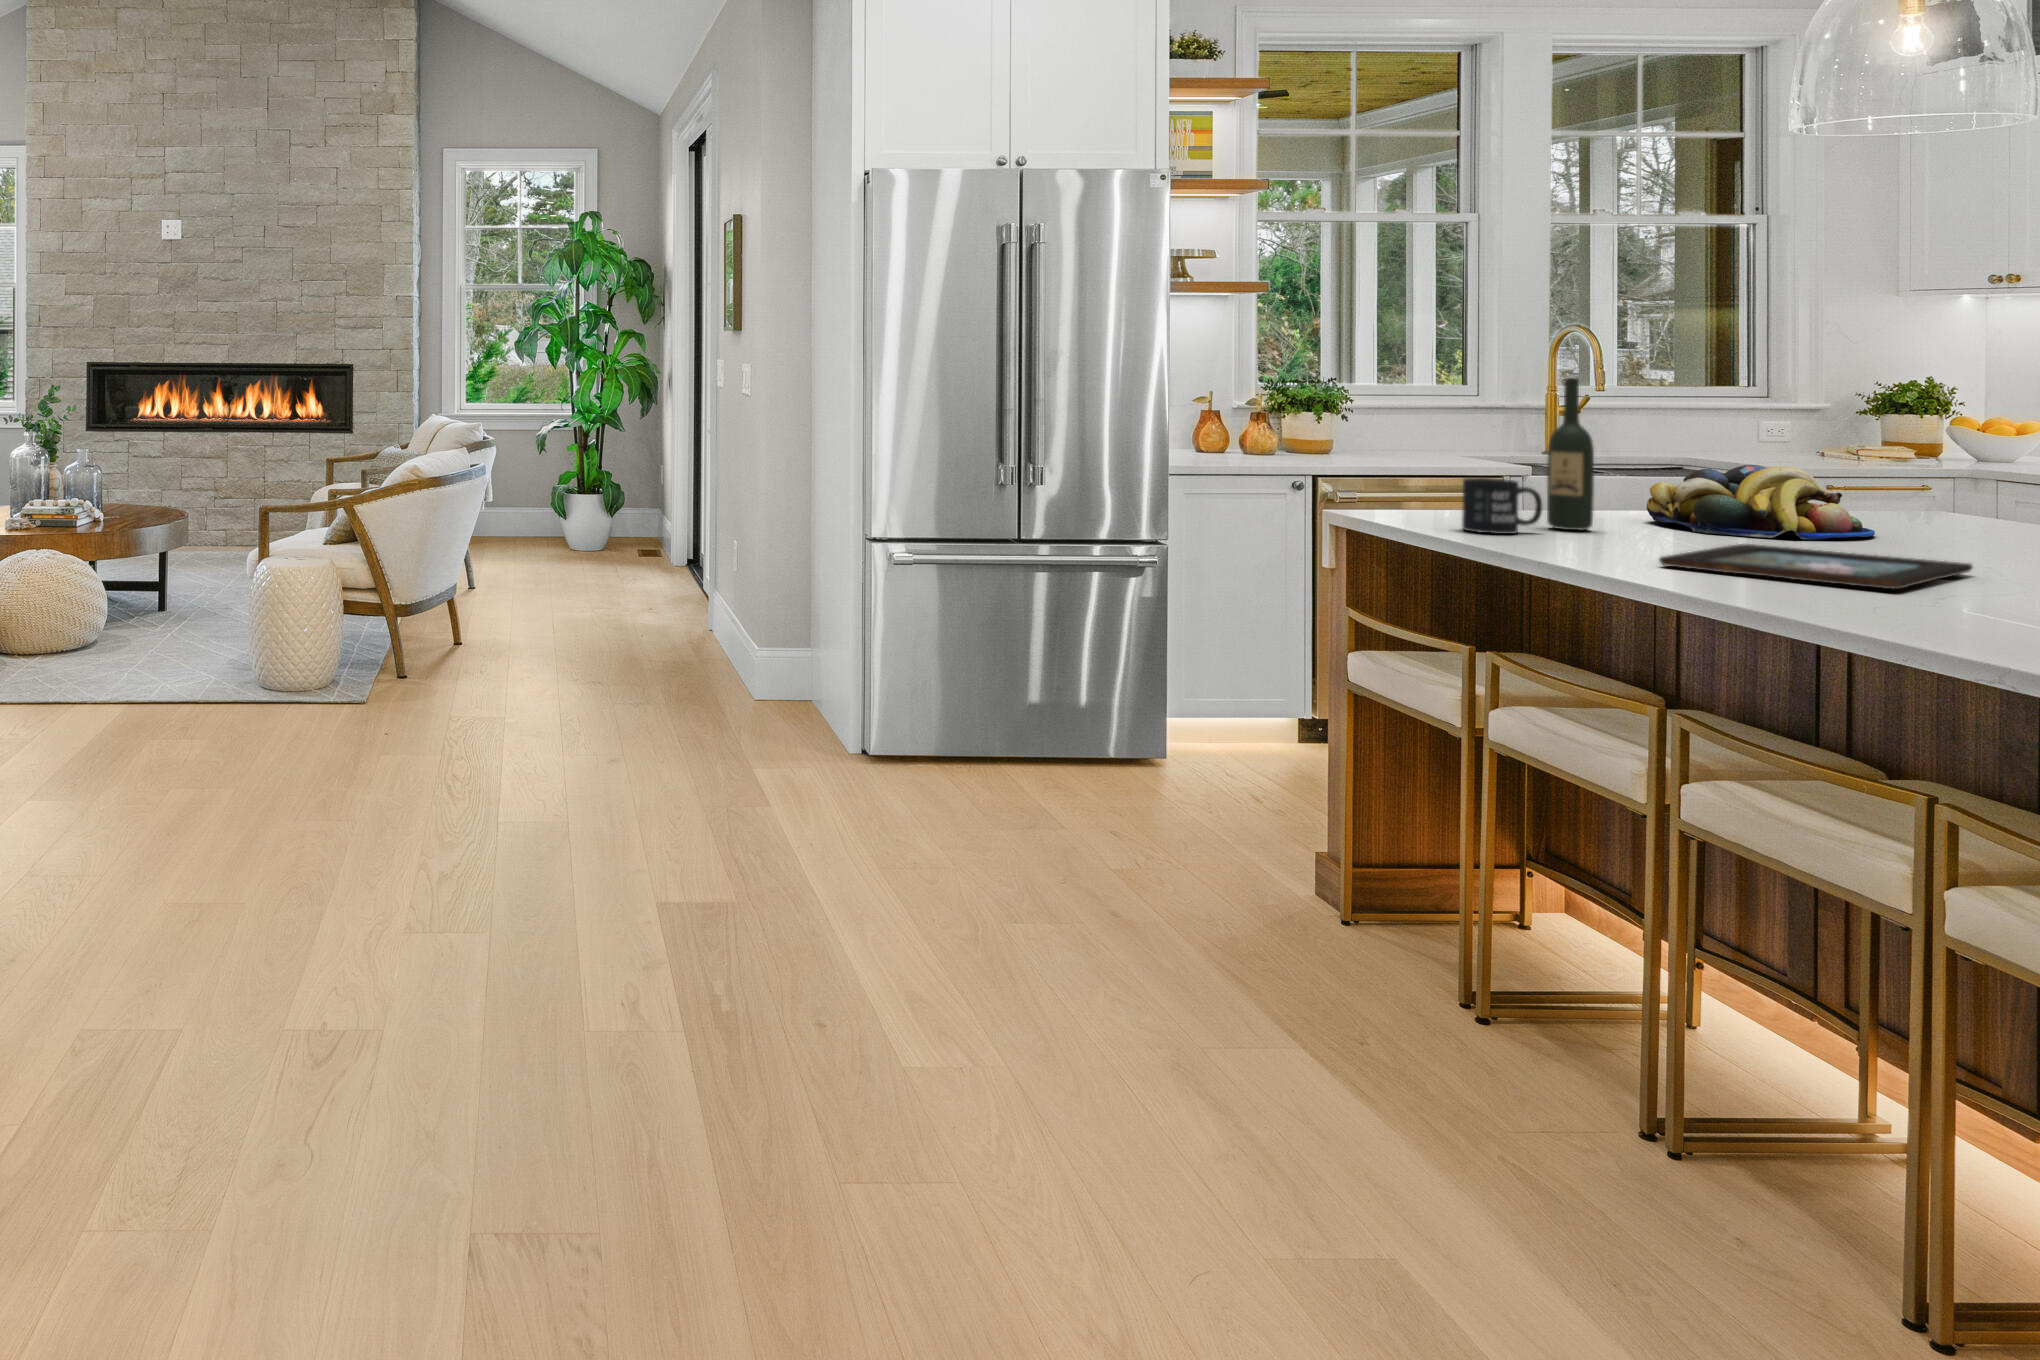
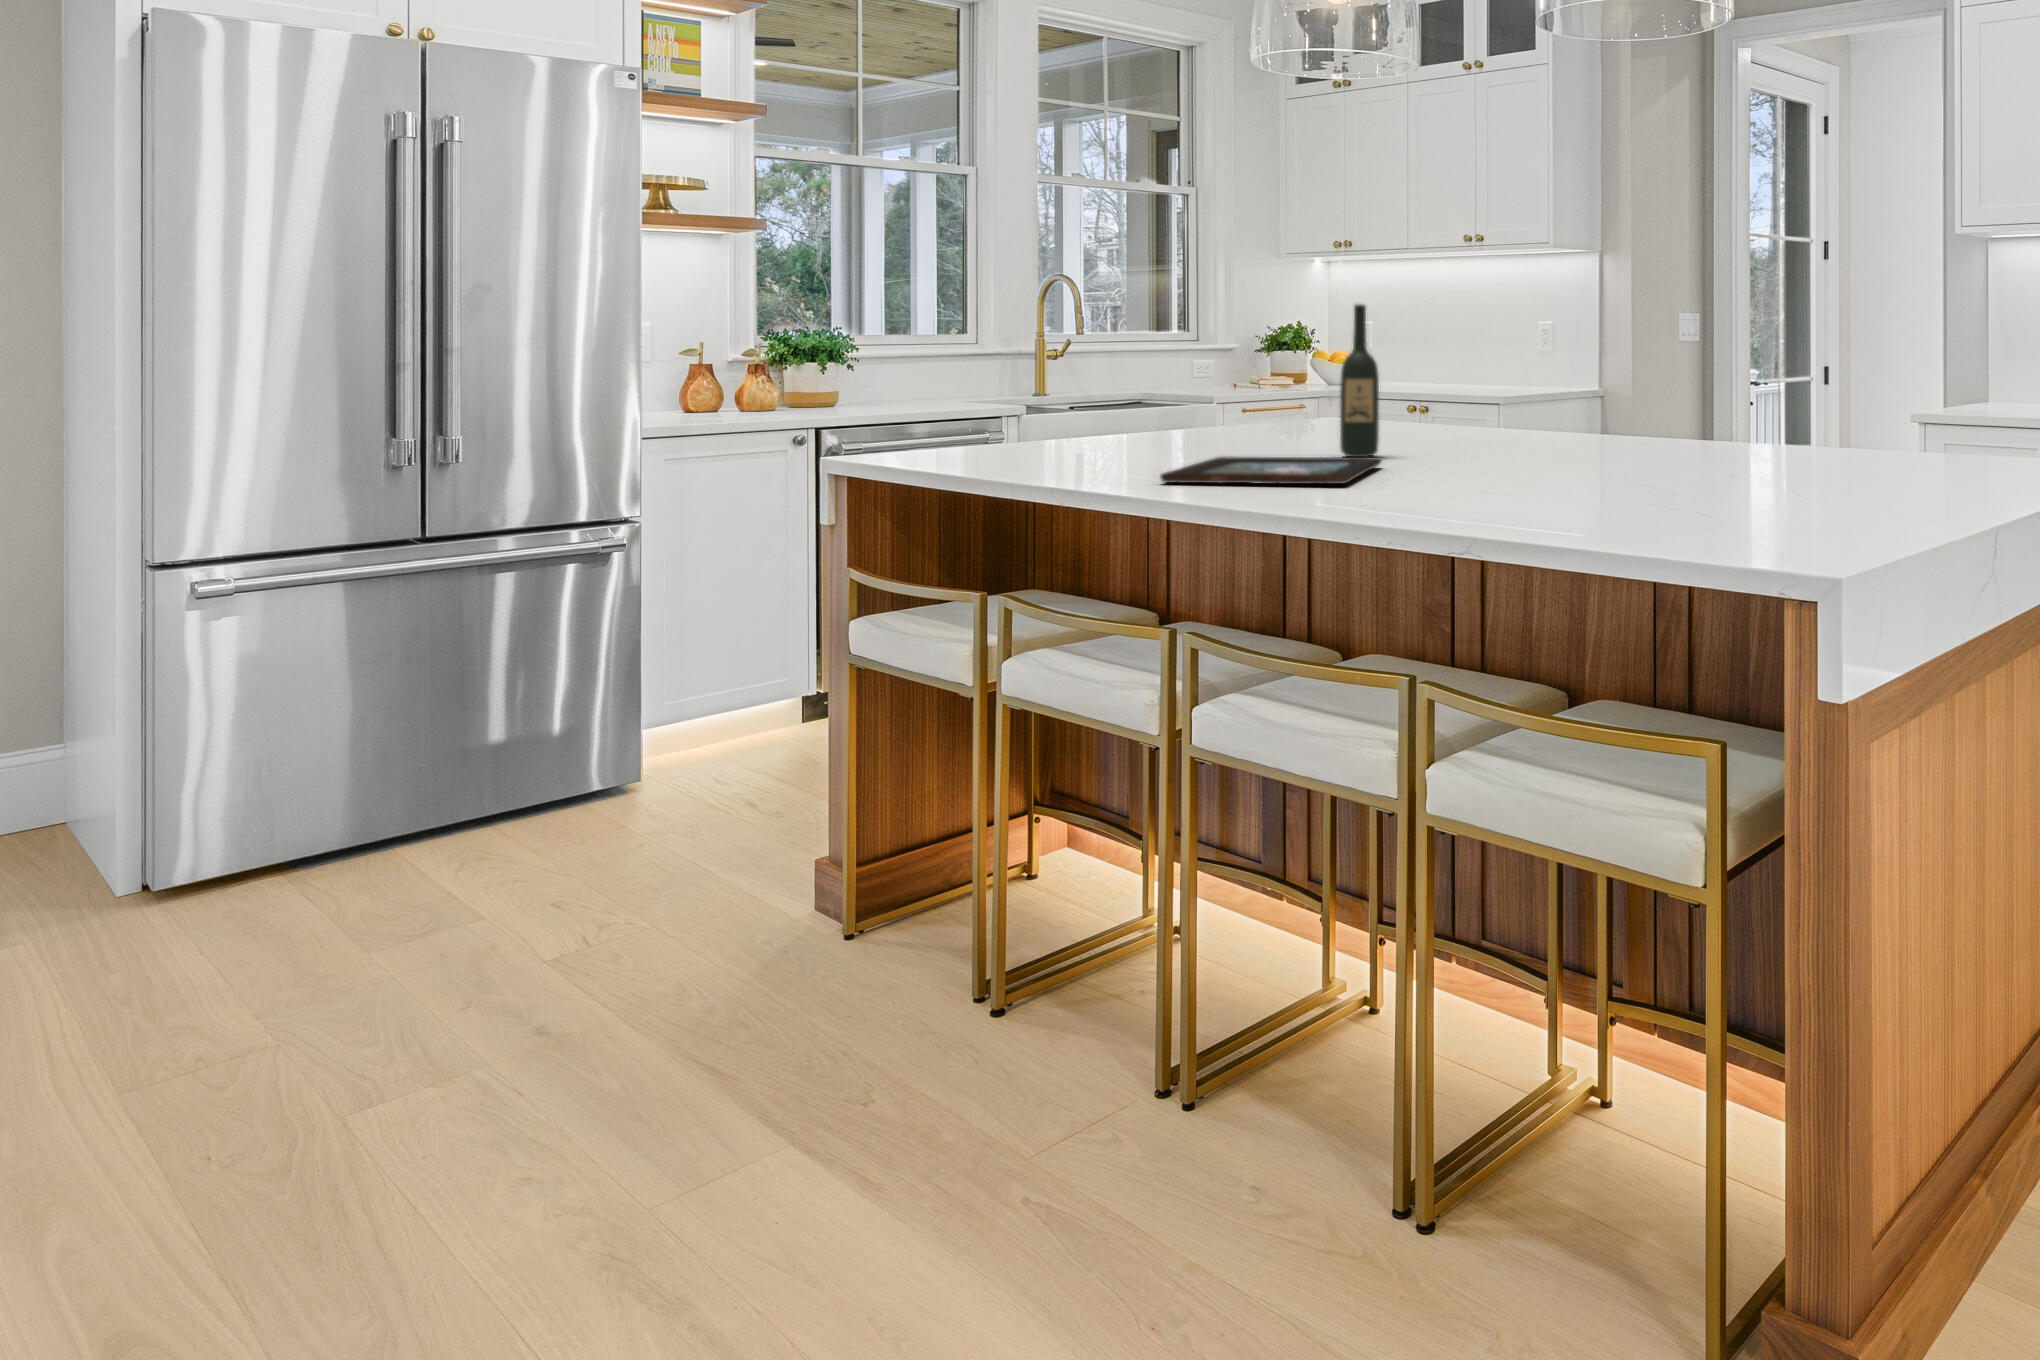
wine bottle: present [1547,378,1594,530] -> present [1340,304,1379,457]
fruit bowl: present [1647,465,1875,539] -> none [1134,386,1302,452]
mug: present [1462,478,1542,534] -> none [973,409,1049,468]

